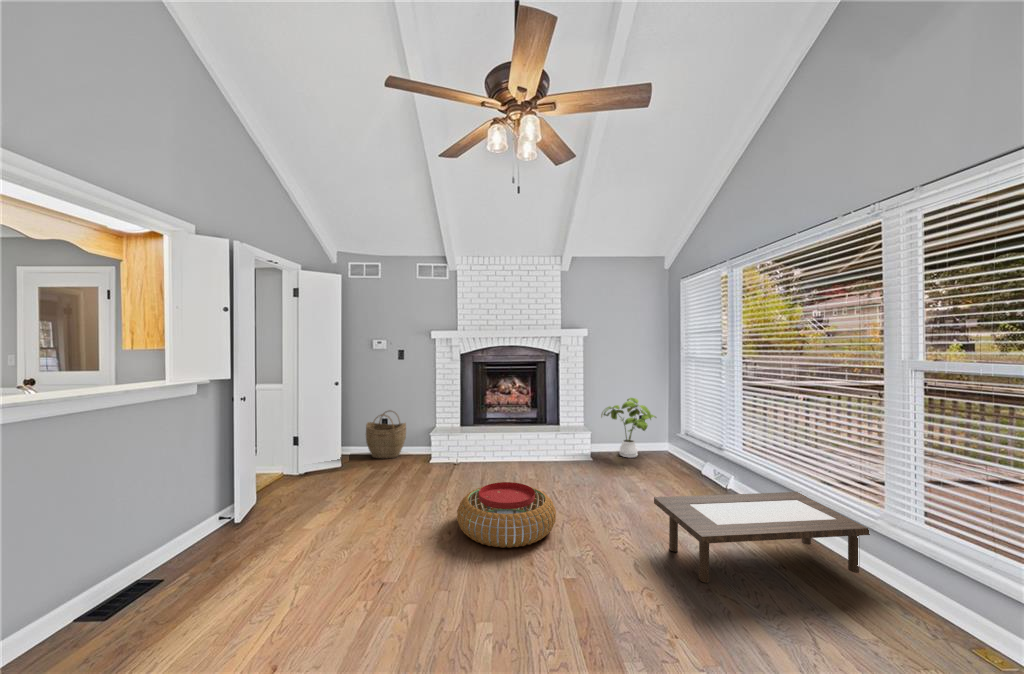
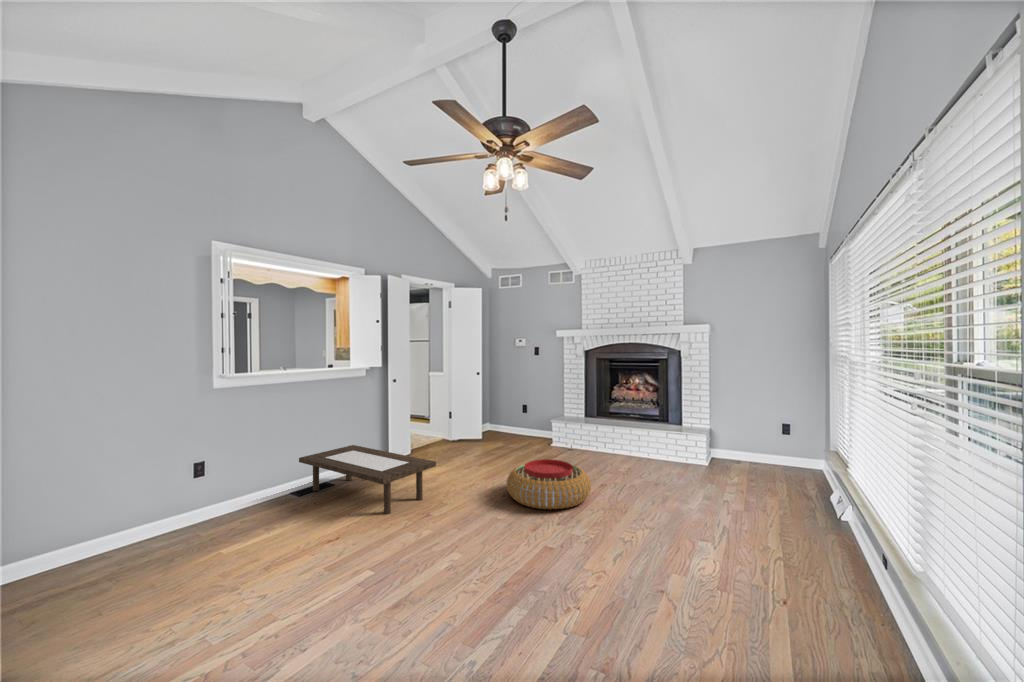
house plant: present [601,398,656,458] -> none [727,401,804,471]
woven basket: present [366,410,406,459] -> none [508,399,540,439]
coffee table: present [654,492,870,583] -> present [299,445,436,514]

